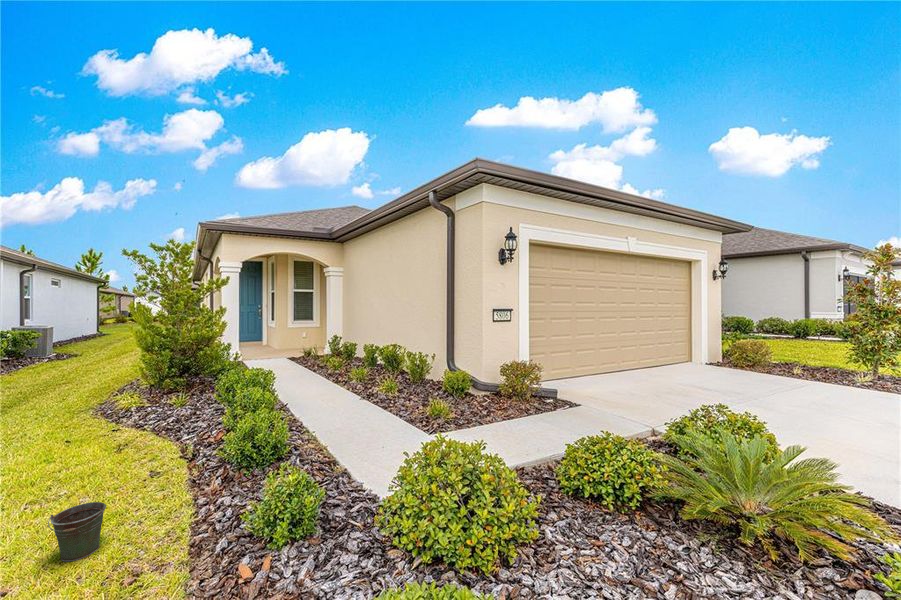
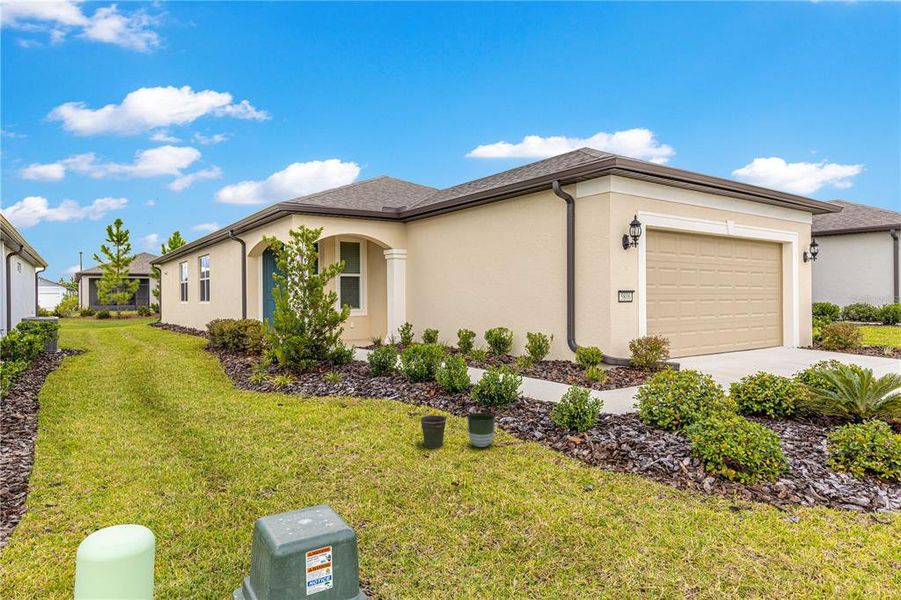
planter: none [113,501,167,563] -> present [468,413,495,447]

